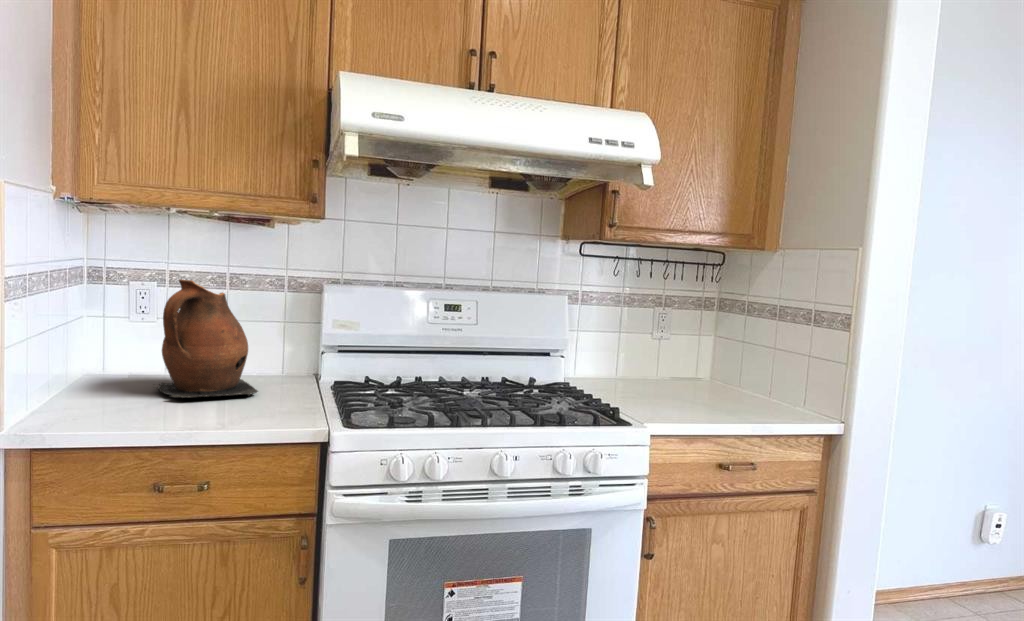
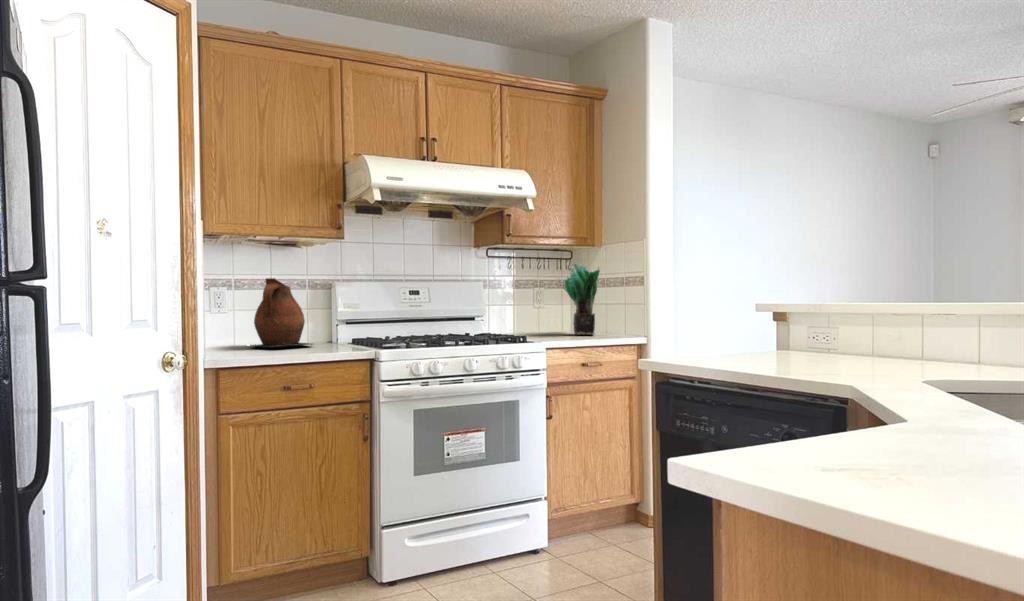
potted plant: none [692,281,769,407] -> present [563,264,600,335]

